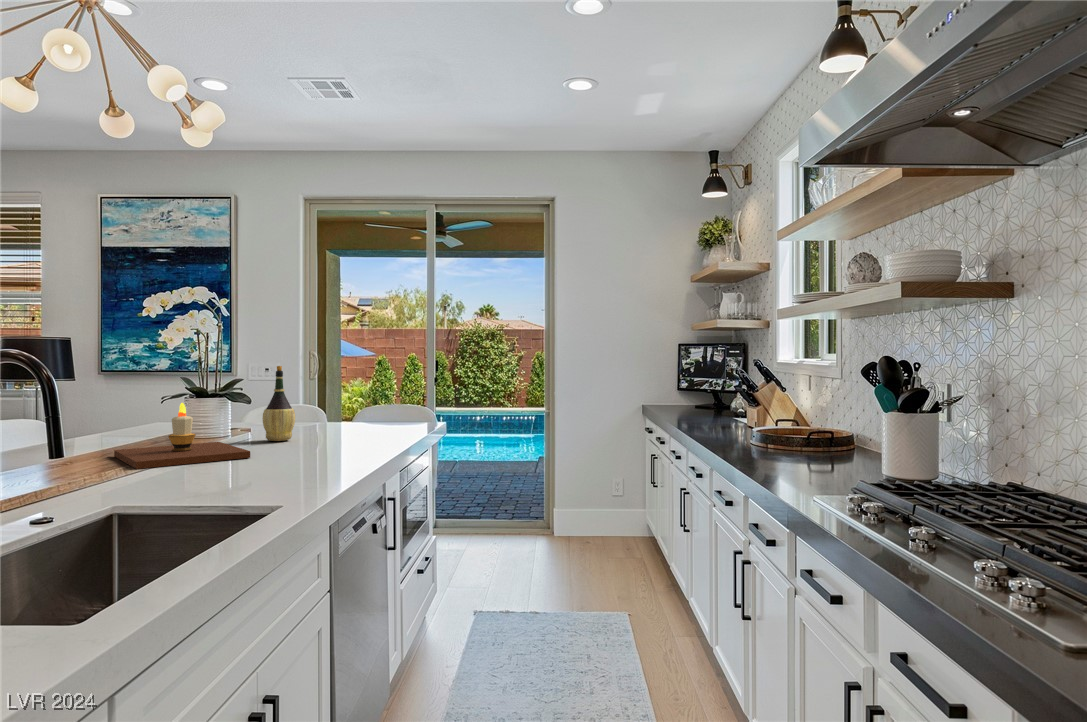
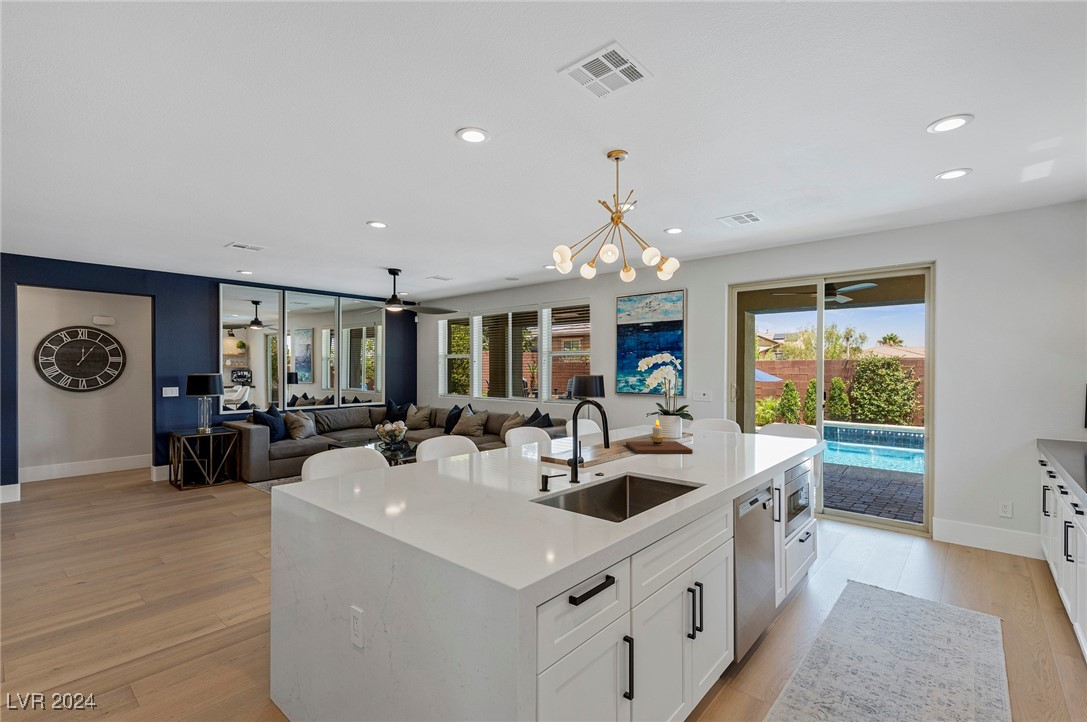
wine bottle: present [262,366,295,441] -> none [700,397,719,443]

